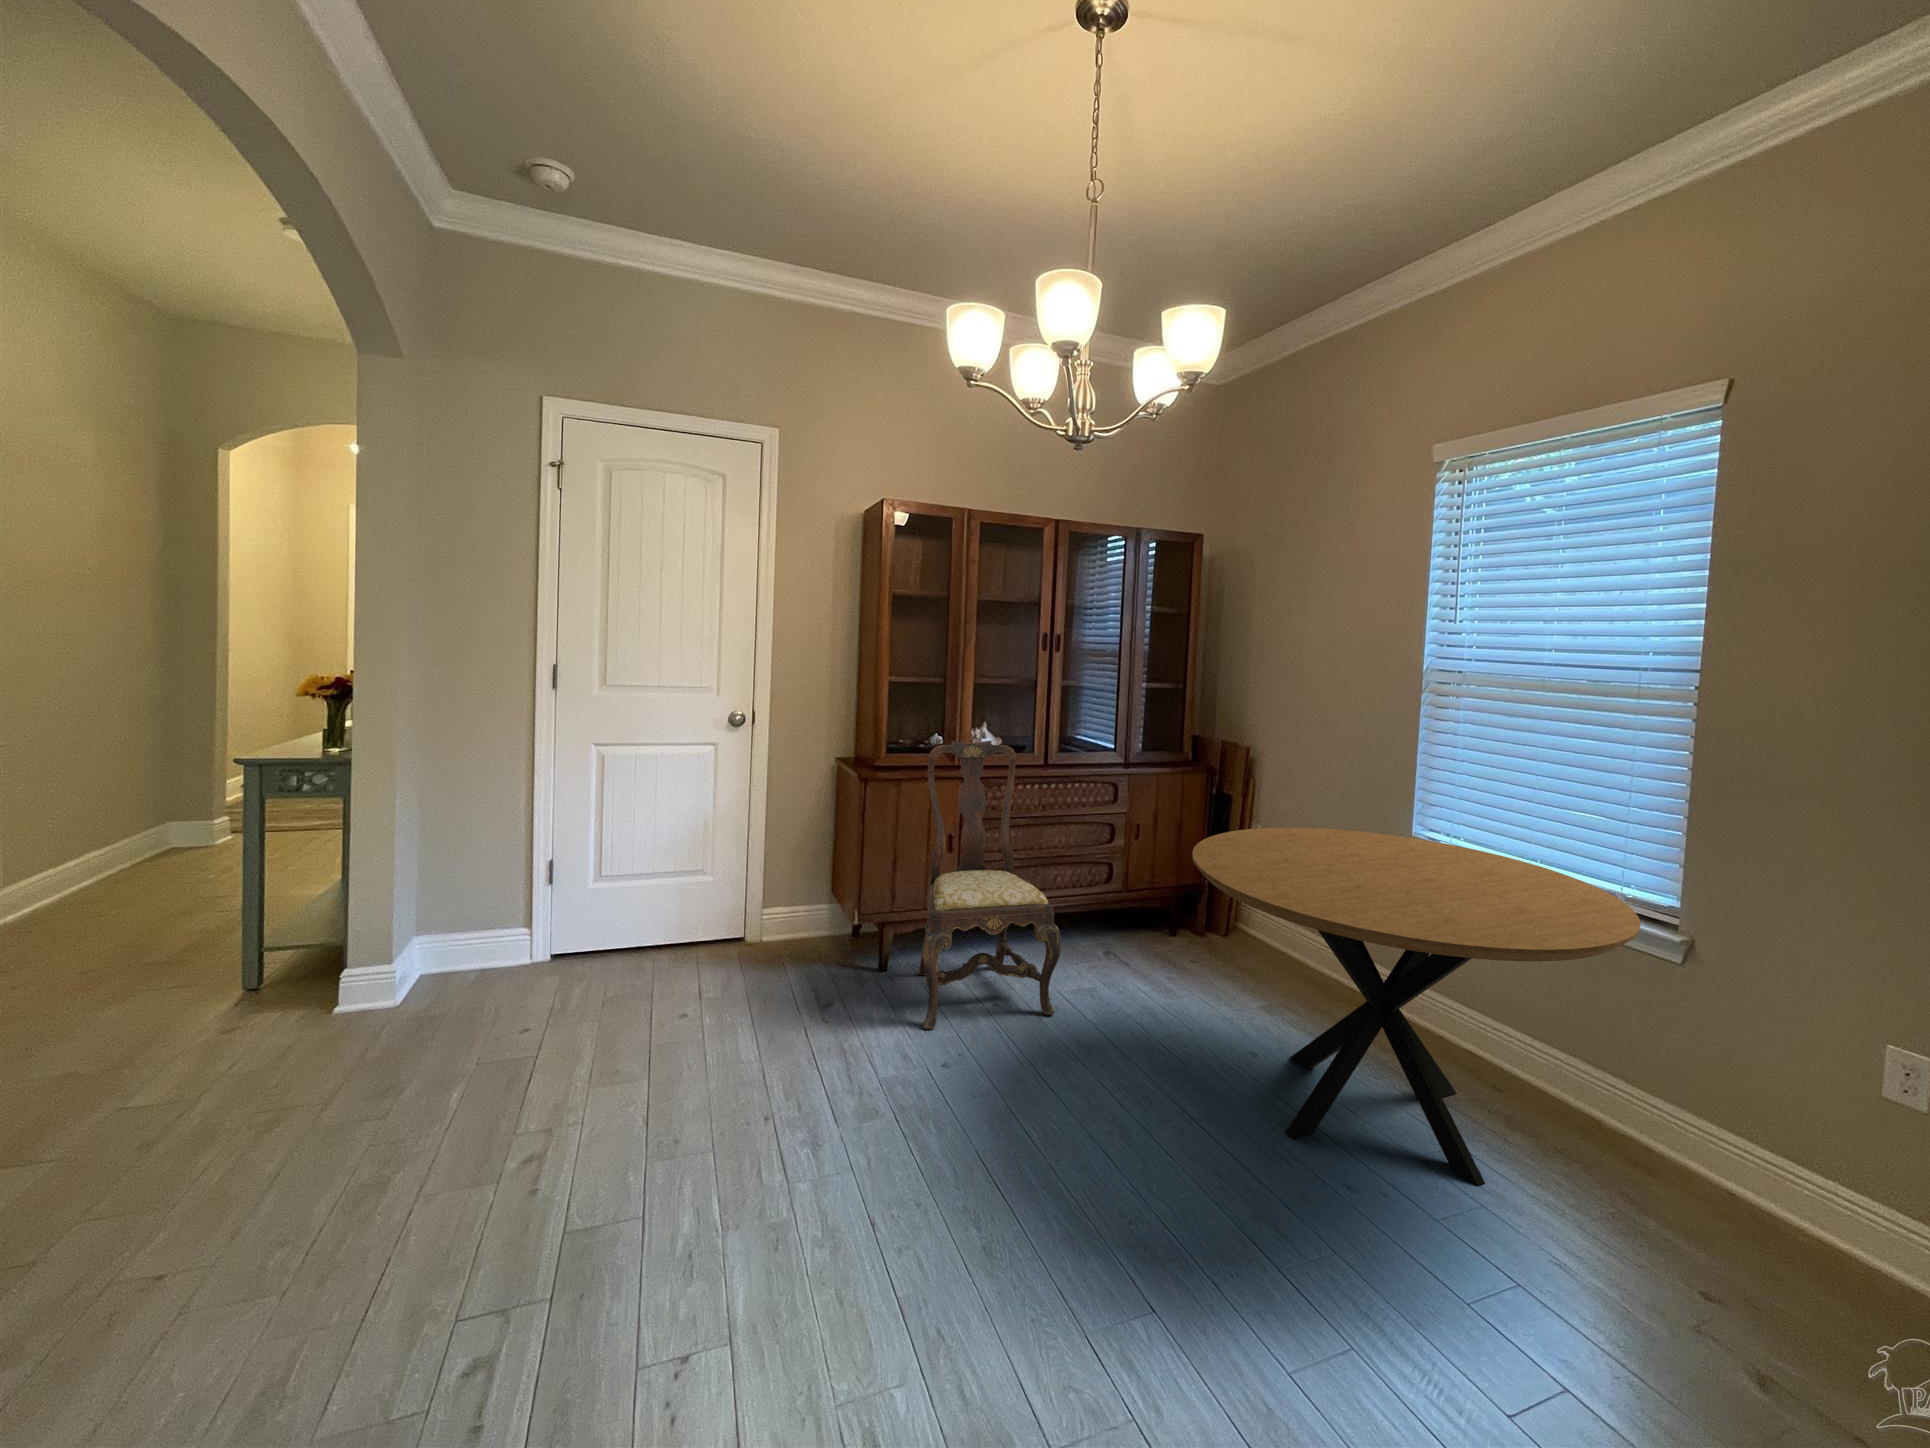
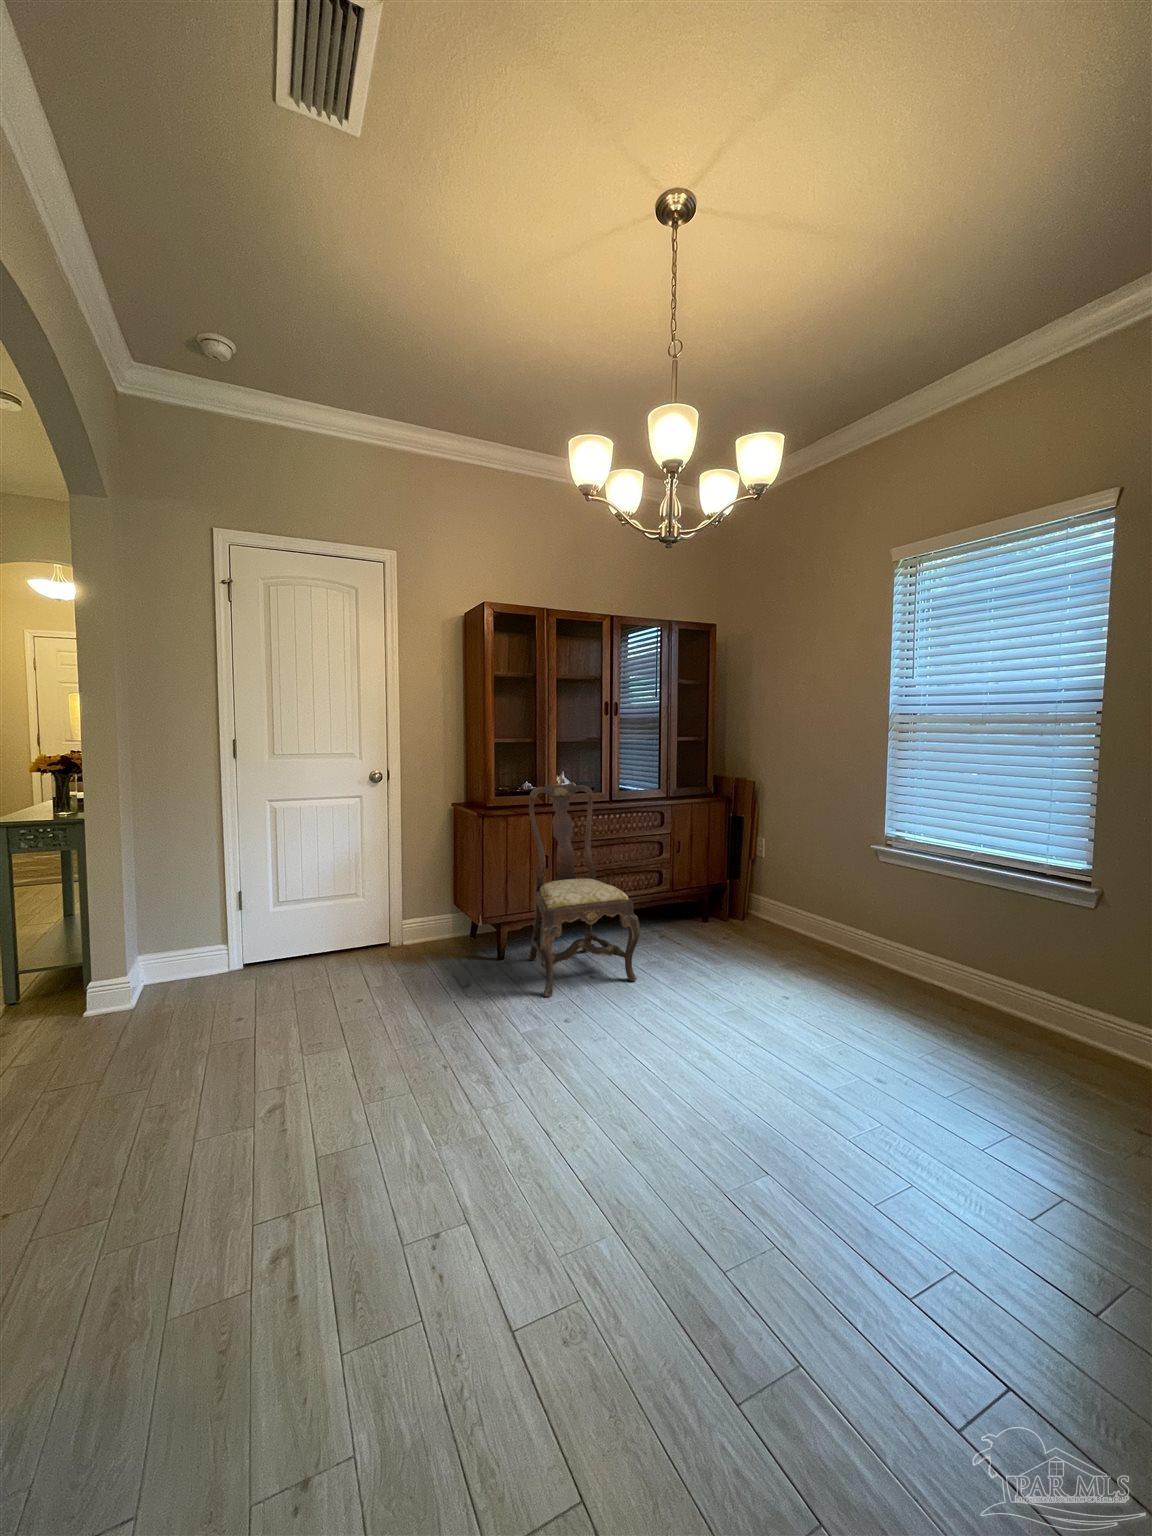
dining table: present [1192,828,1640,1186] -> none [743,833,1076,1072]

